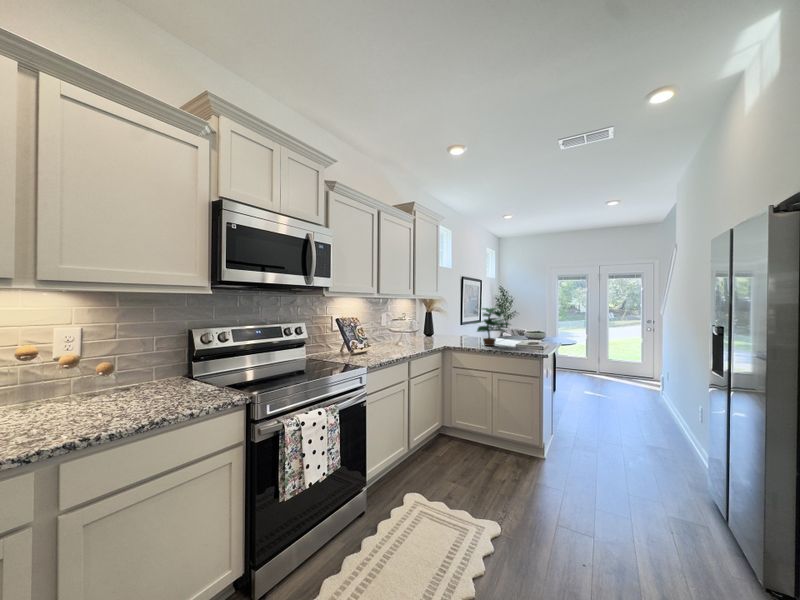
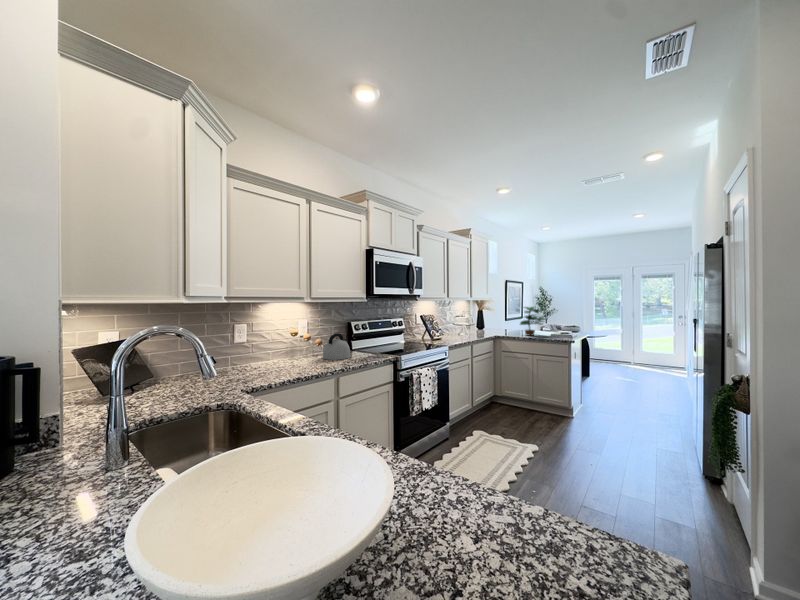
kettle: none [91,353,164,409] -> present [323,333,351,360]

